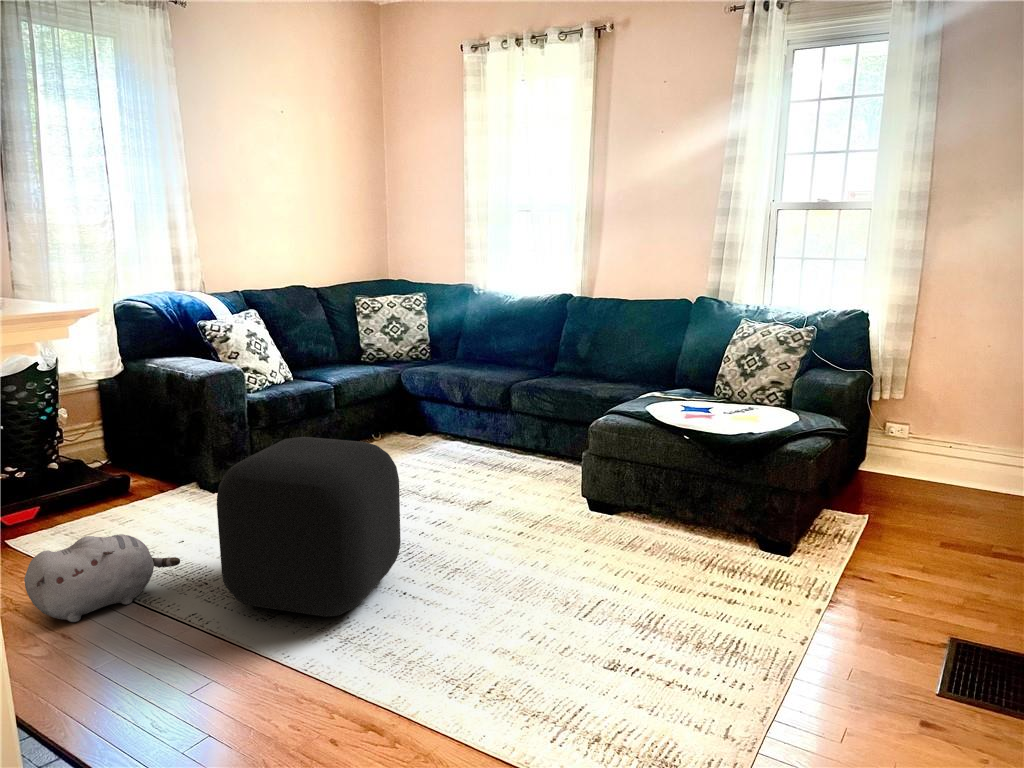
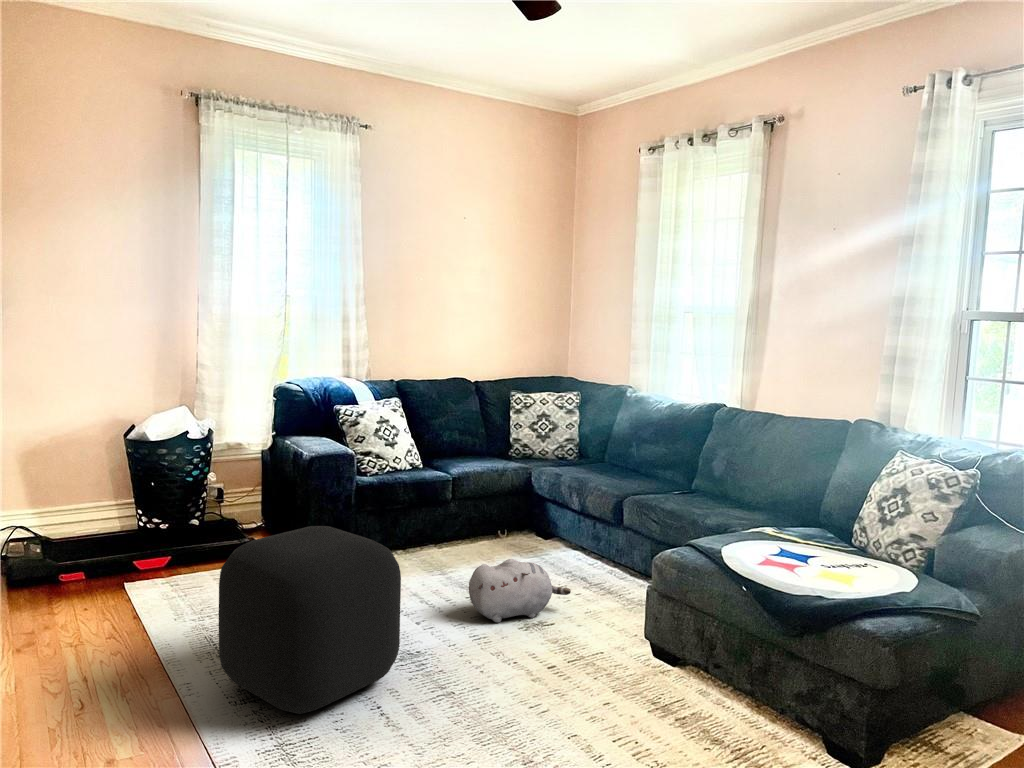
plush toy: present [24,534,180,622] -> present [469,559,571,622]

